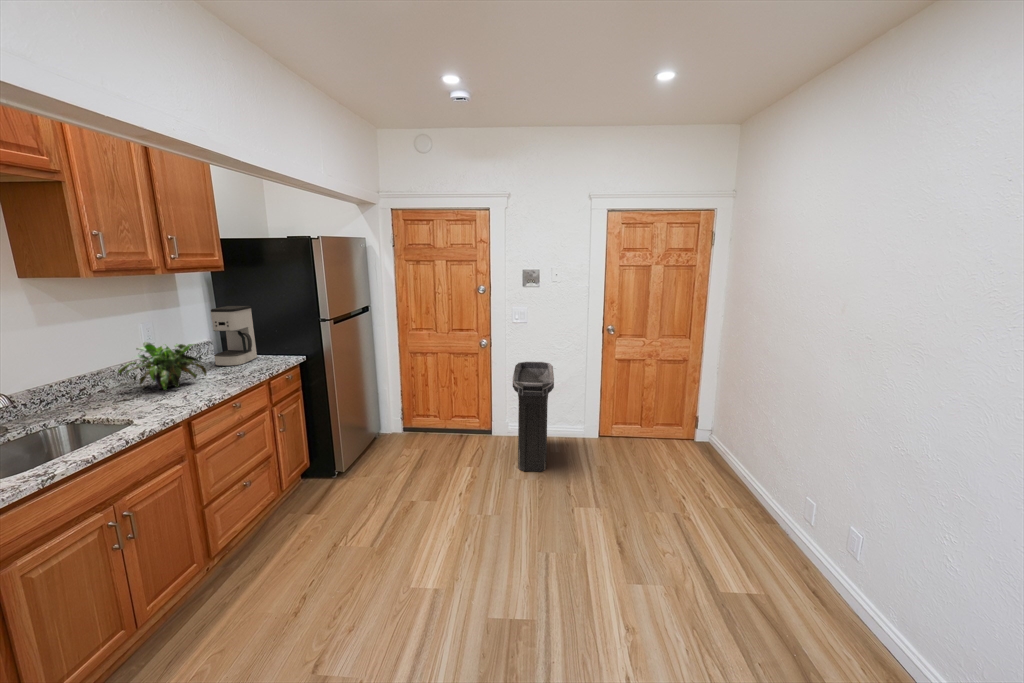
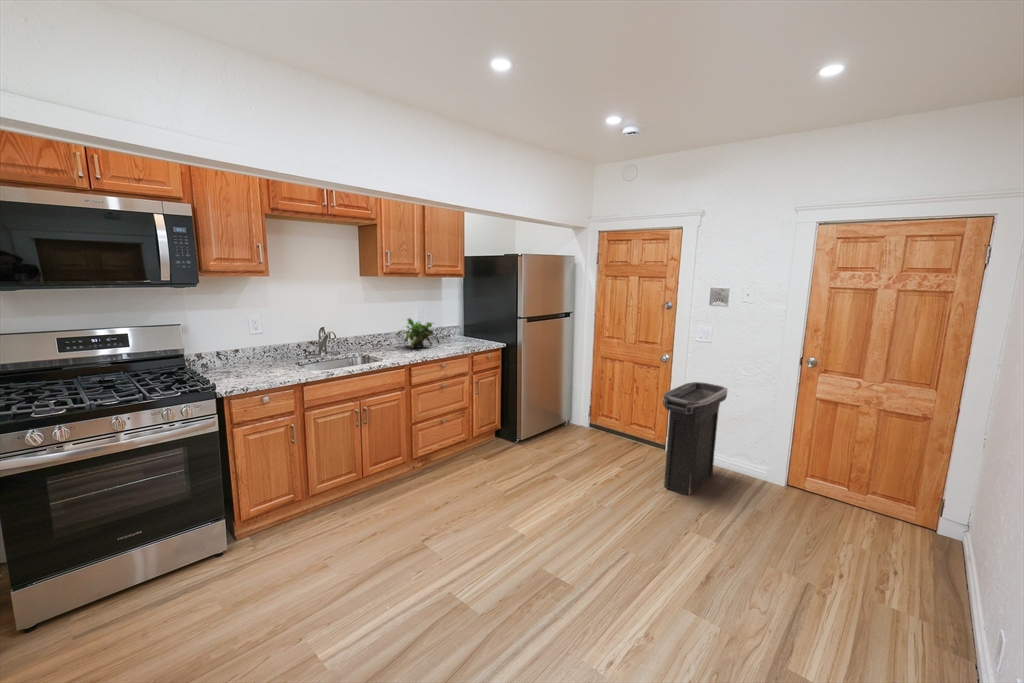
coffee maker: present [211,306,257,366] -> none [451,301,478,343]

